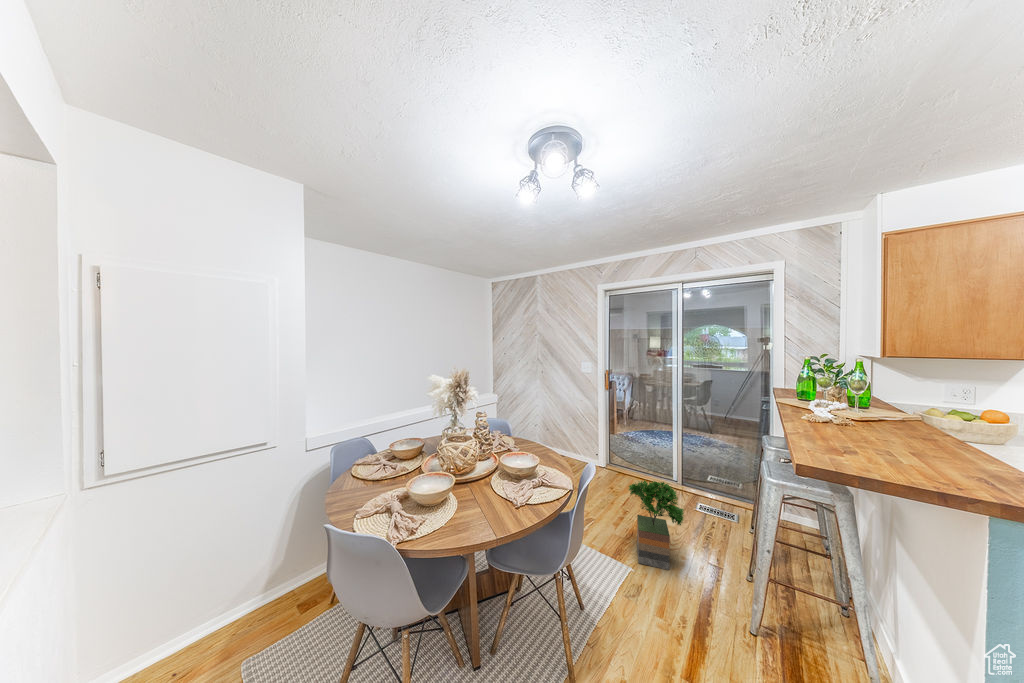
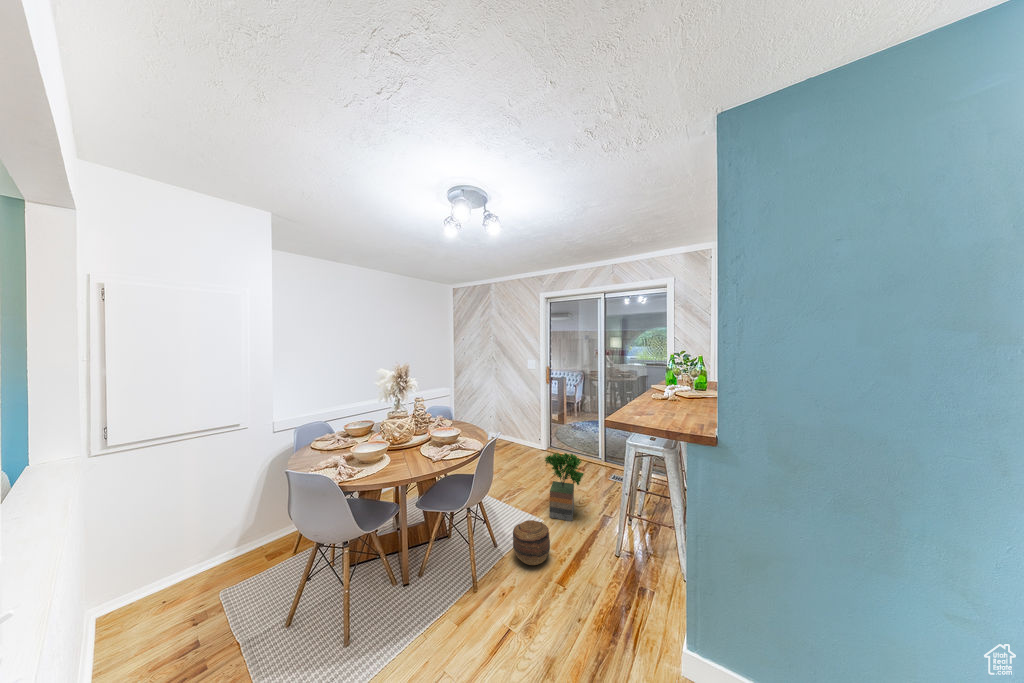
basket: none [607,575,660,643] -> present [513,520,550,565]

